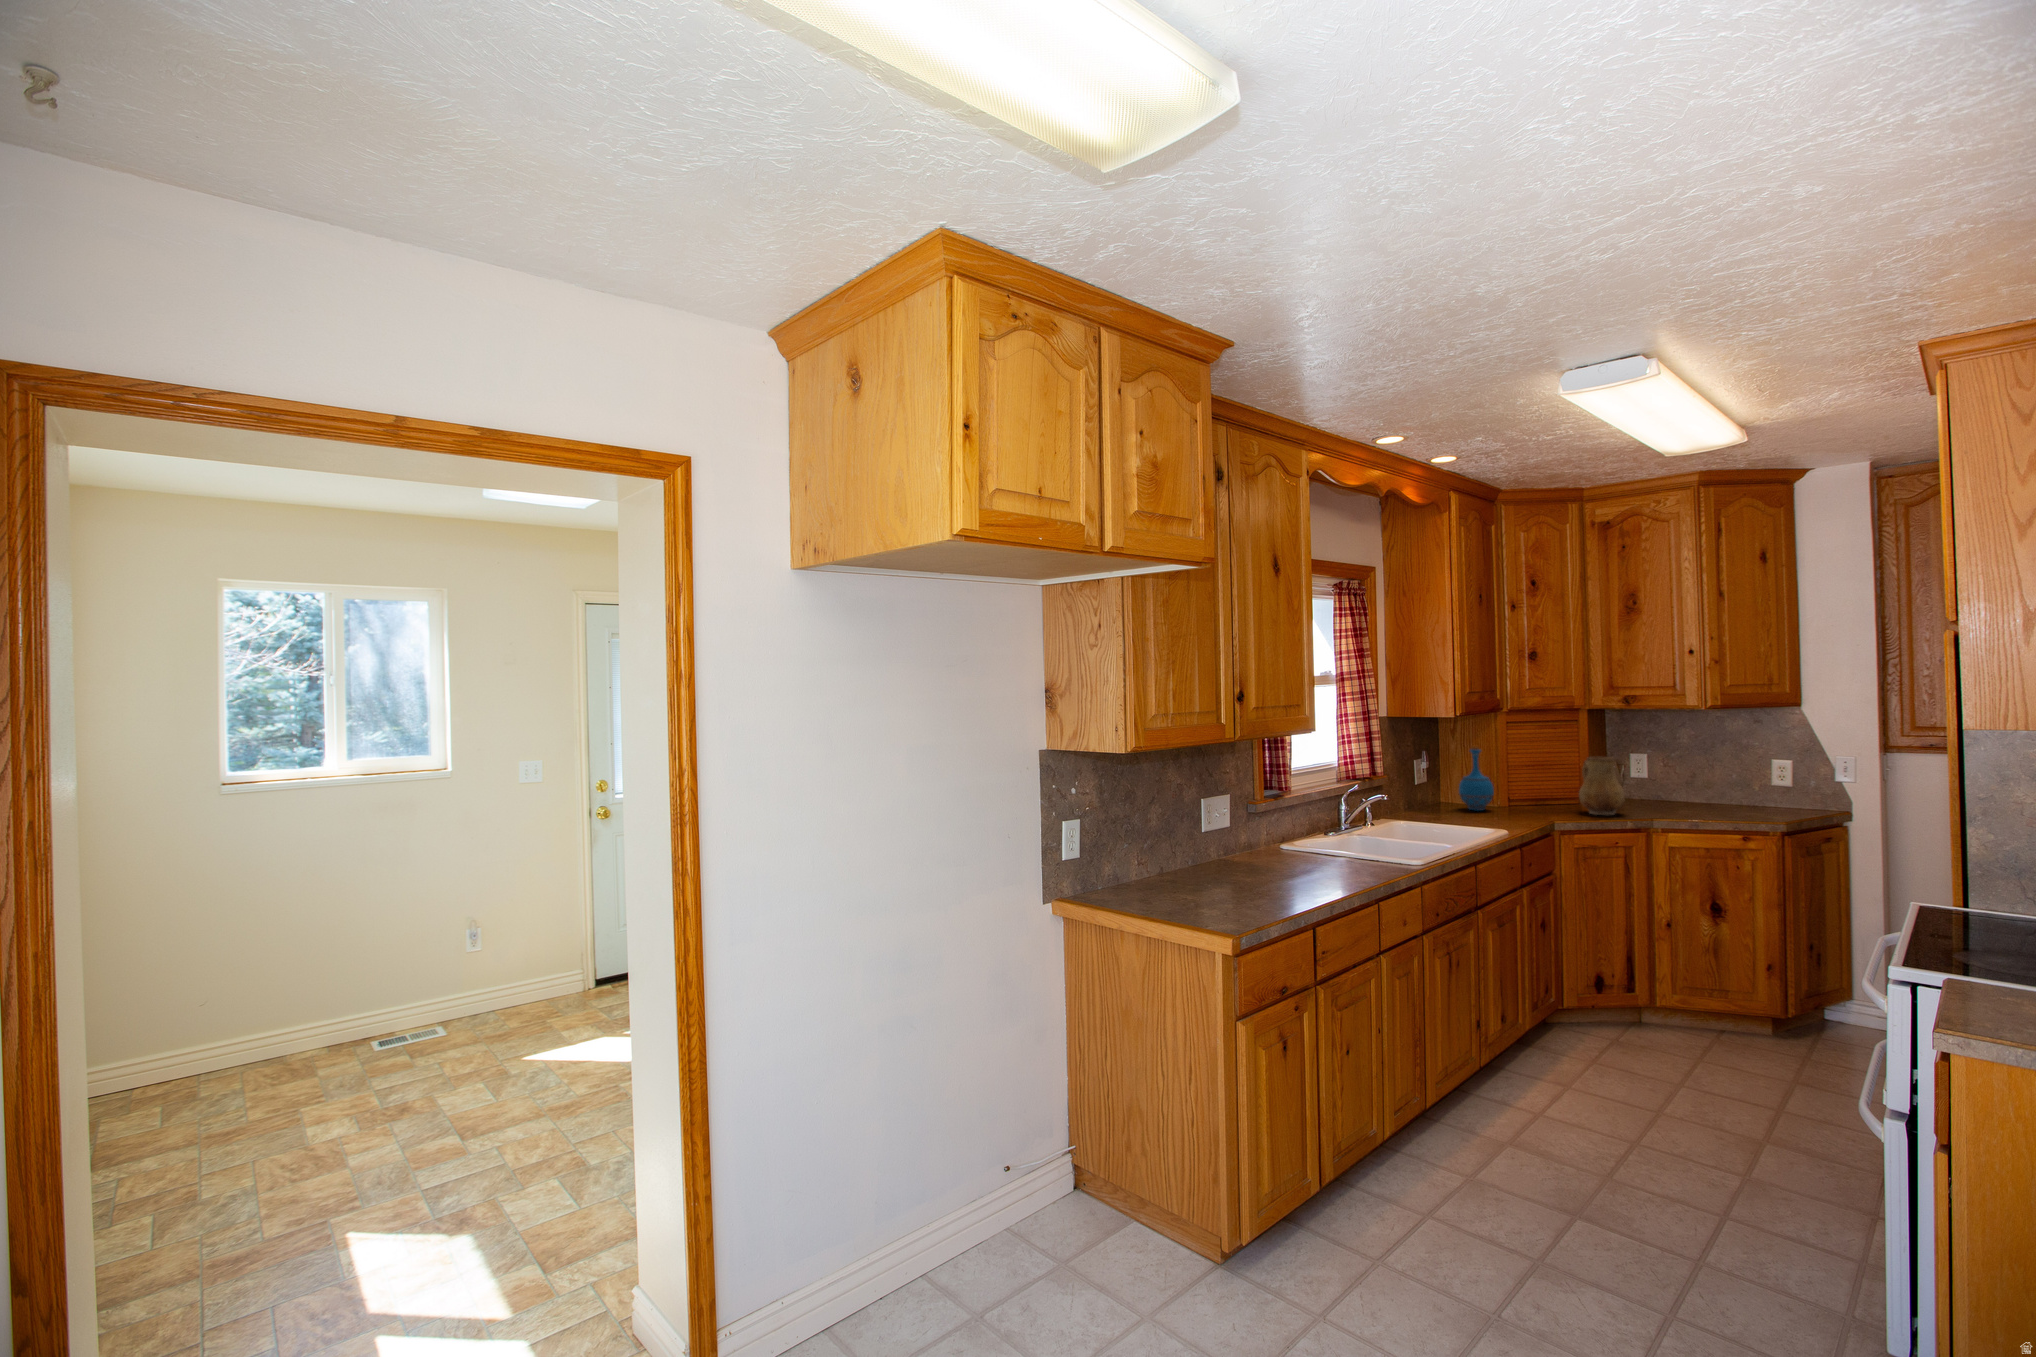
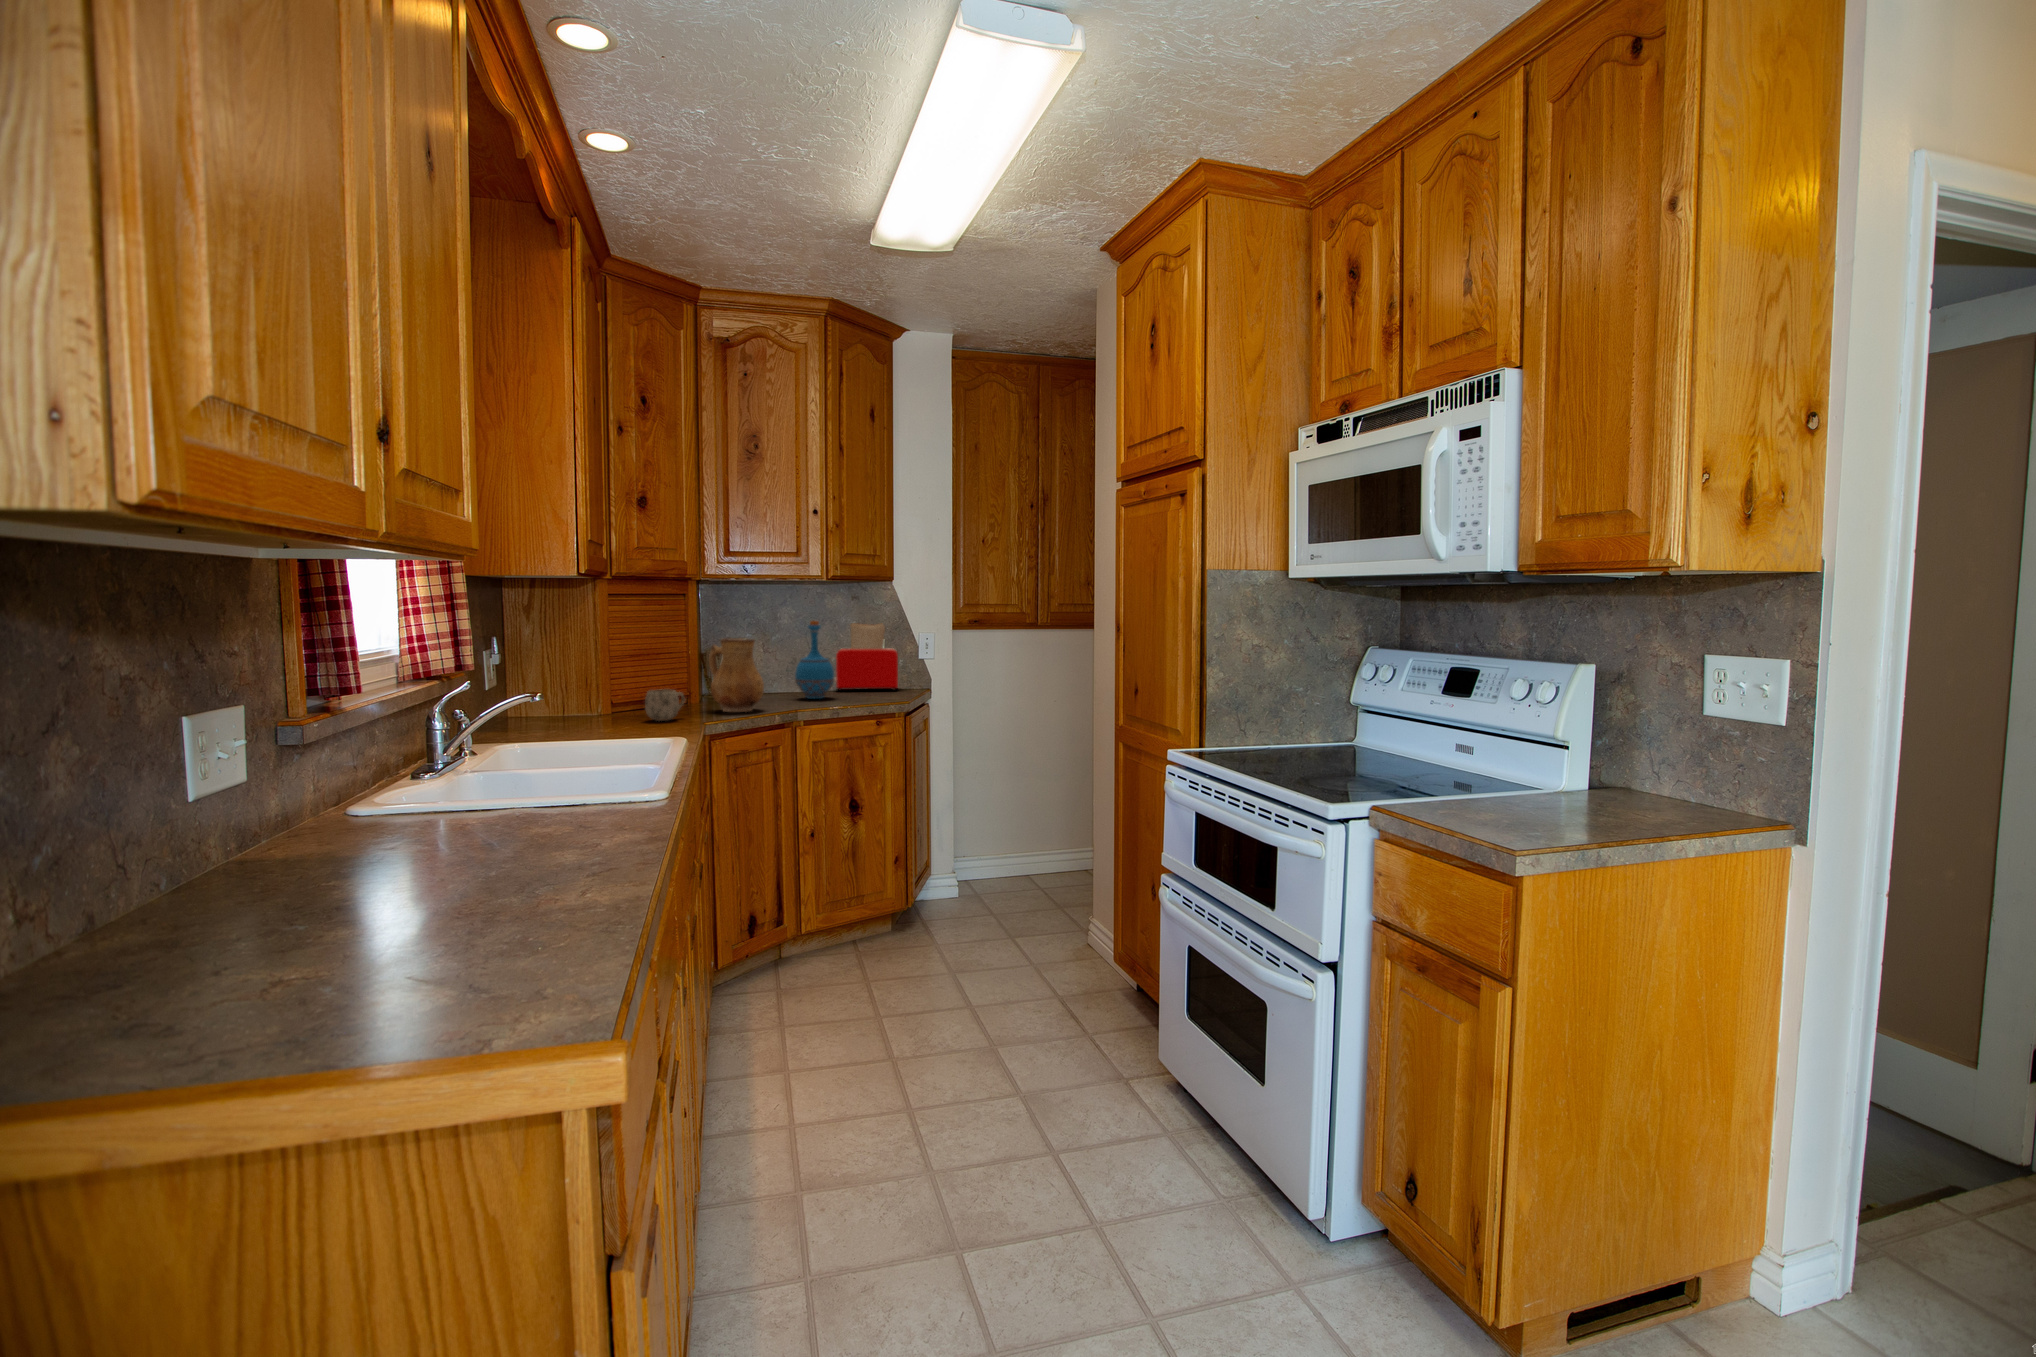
toaster: none [1737,743,1819,810] -> present [833,623,898,691]
bottle: present [1459,746,1494,811] -> present [795,621,834,699]
mug: none [1517,792,1551,815] -> present [645,689,685,721]

